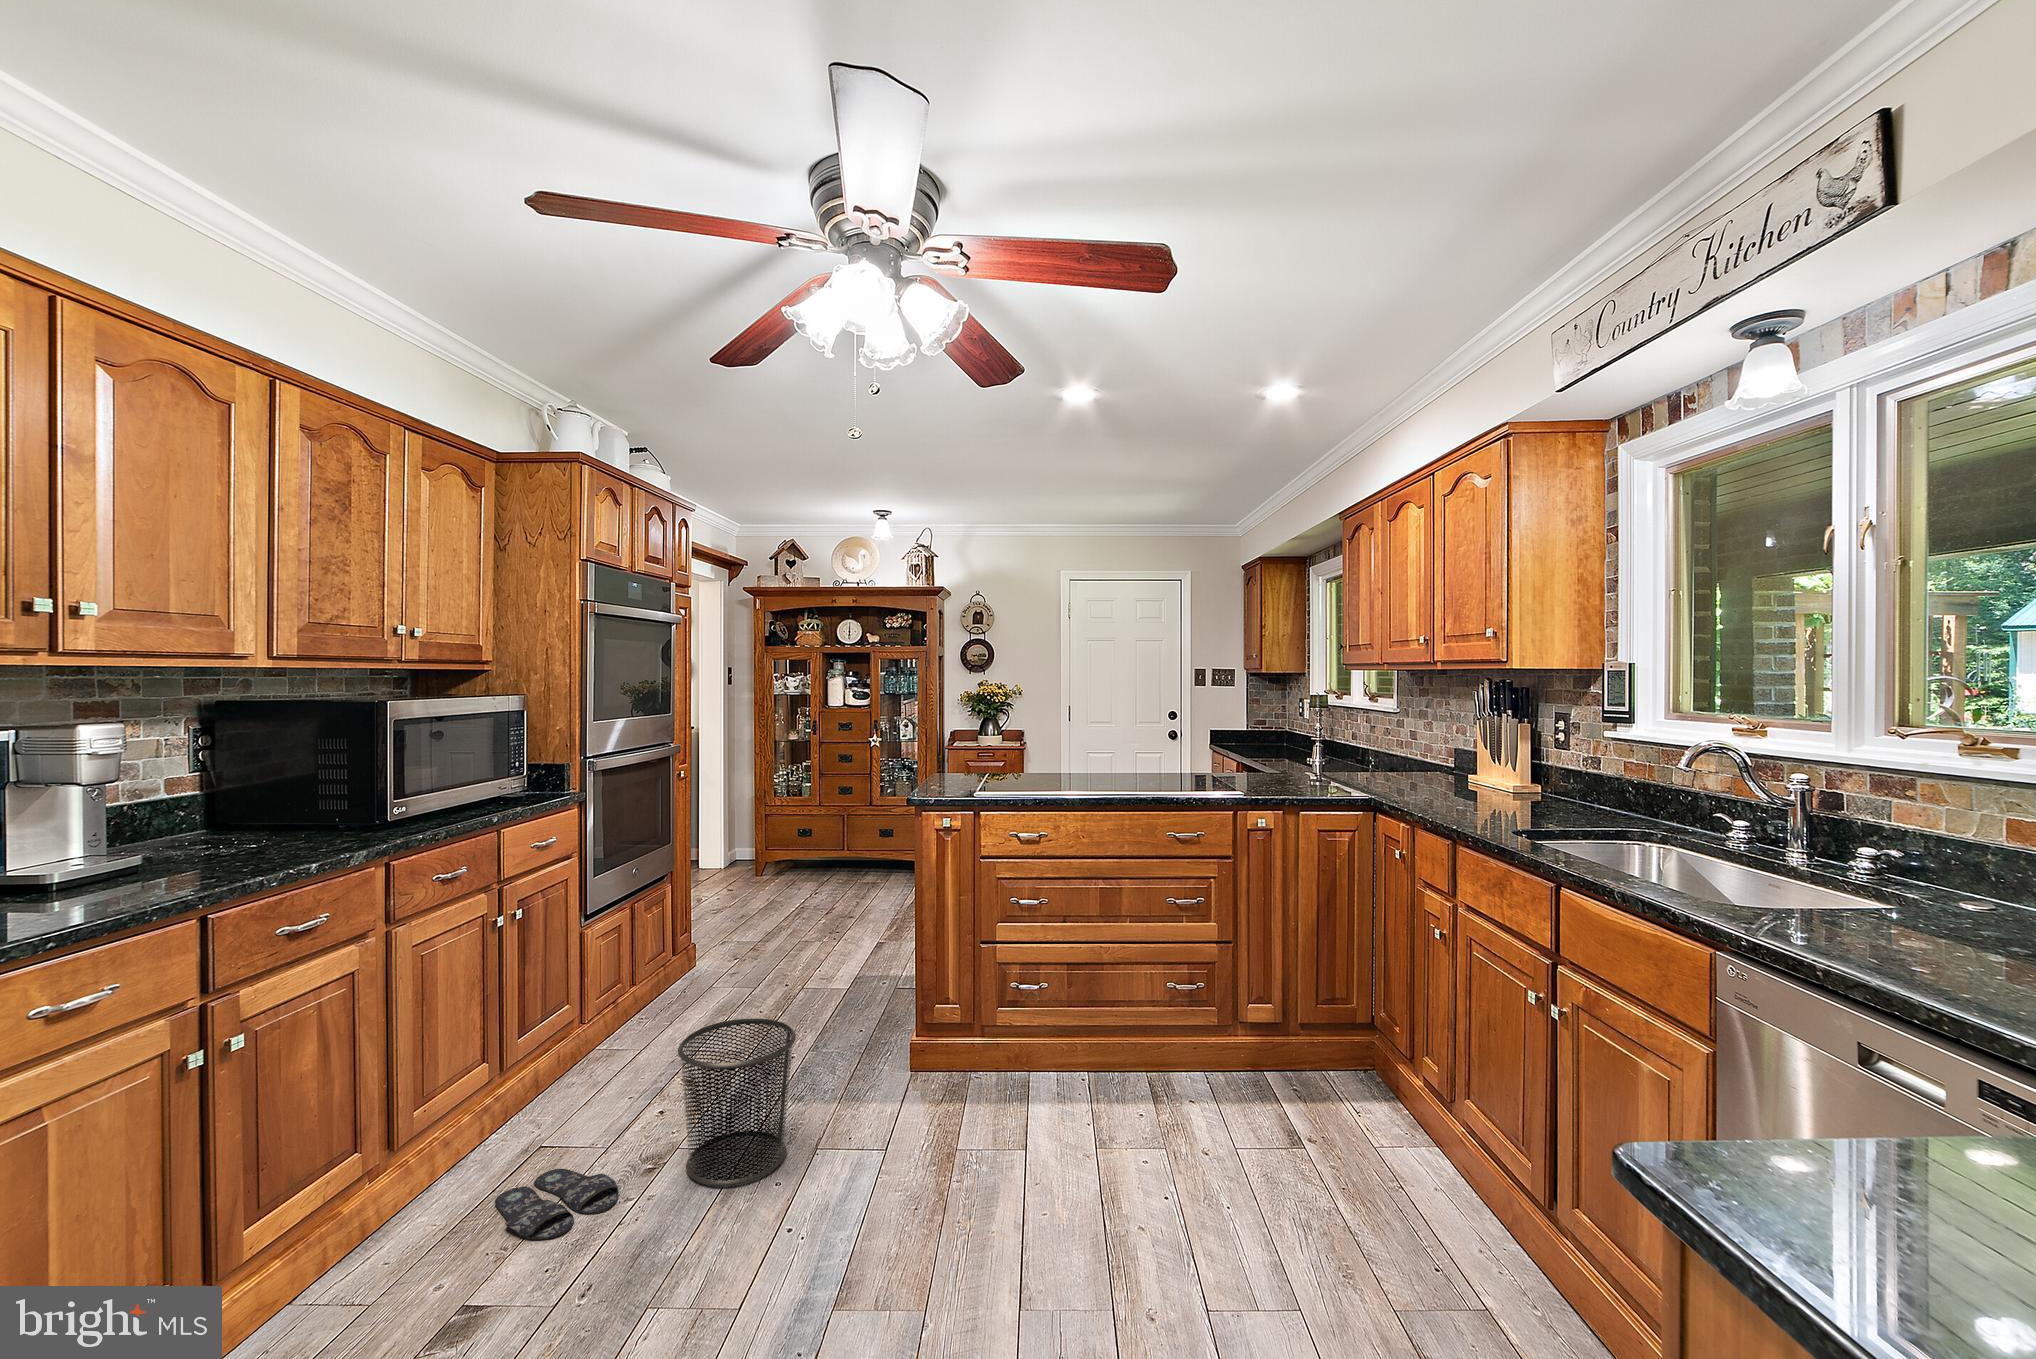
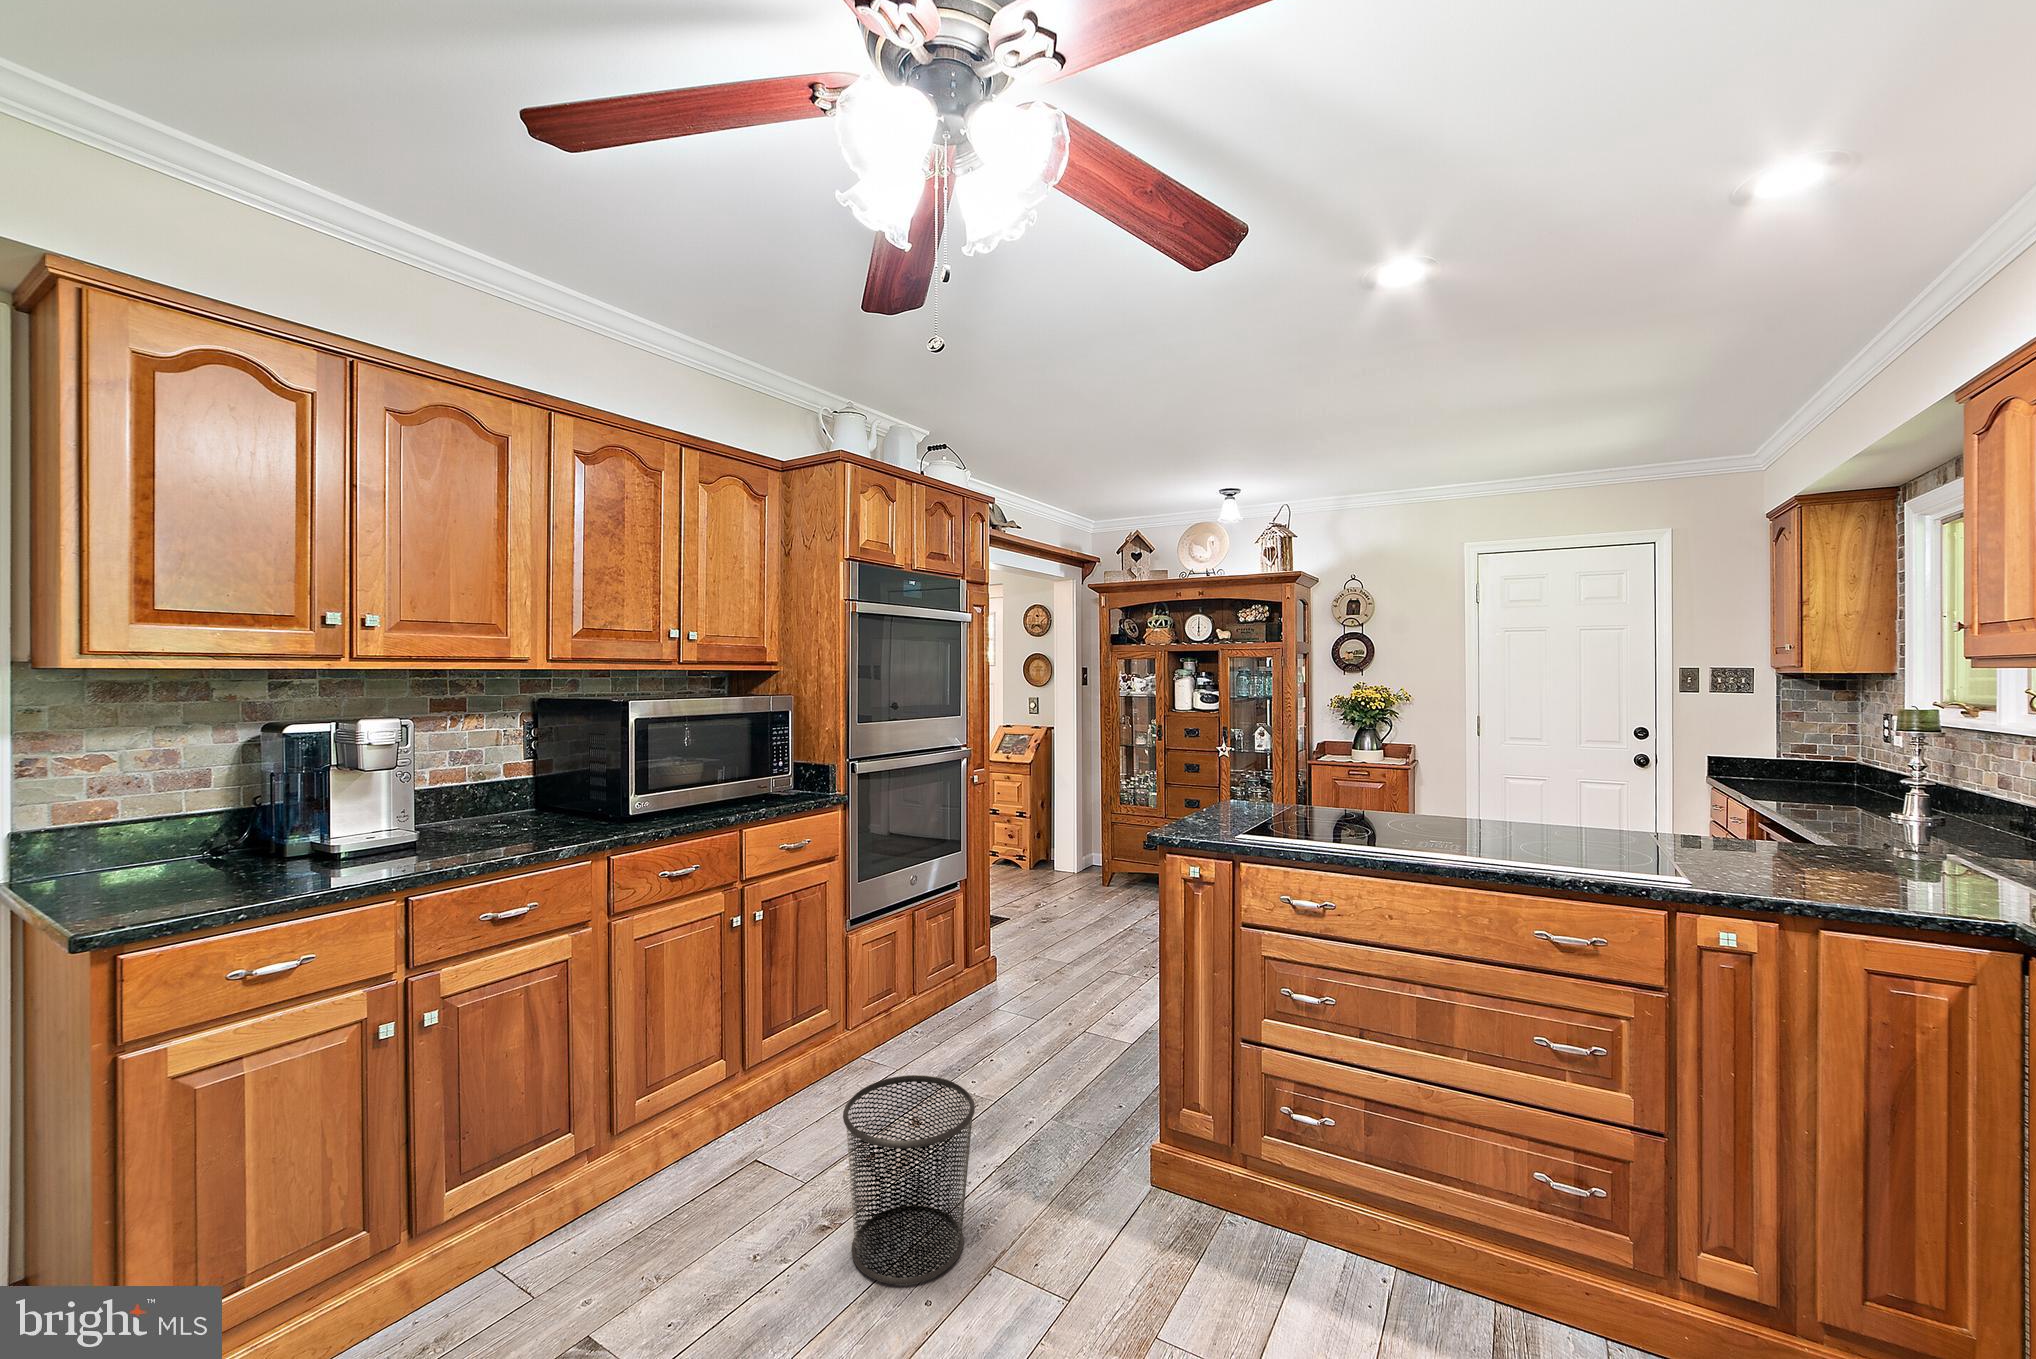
slippers: present [495,1169,618,1240] -> none [672,1192,784,1283]

